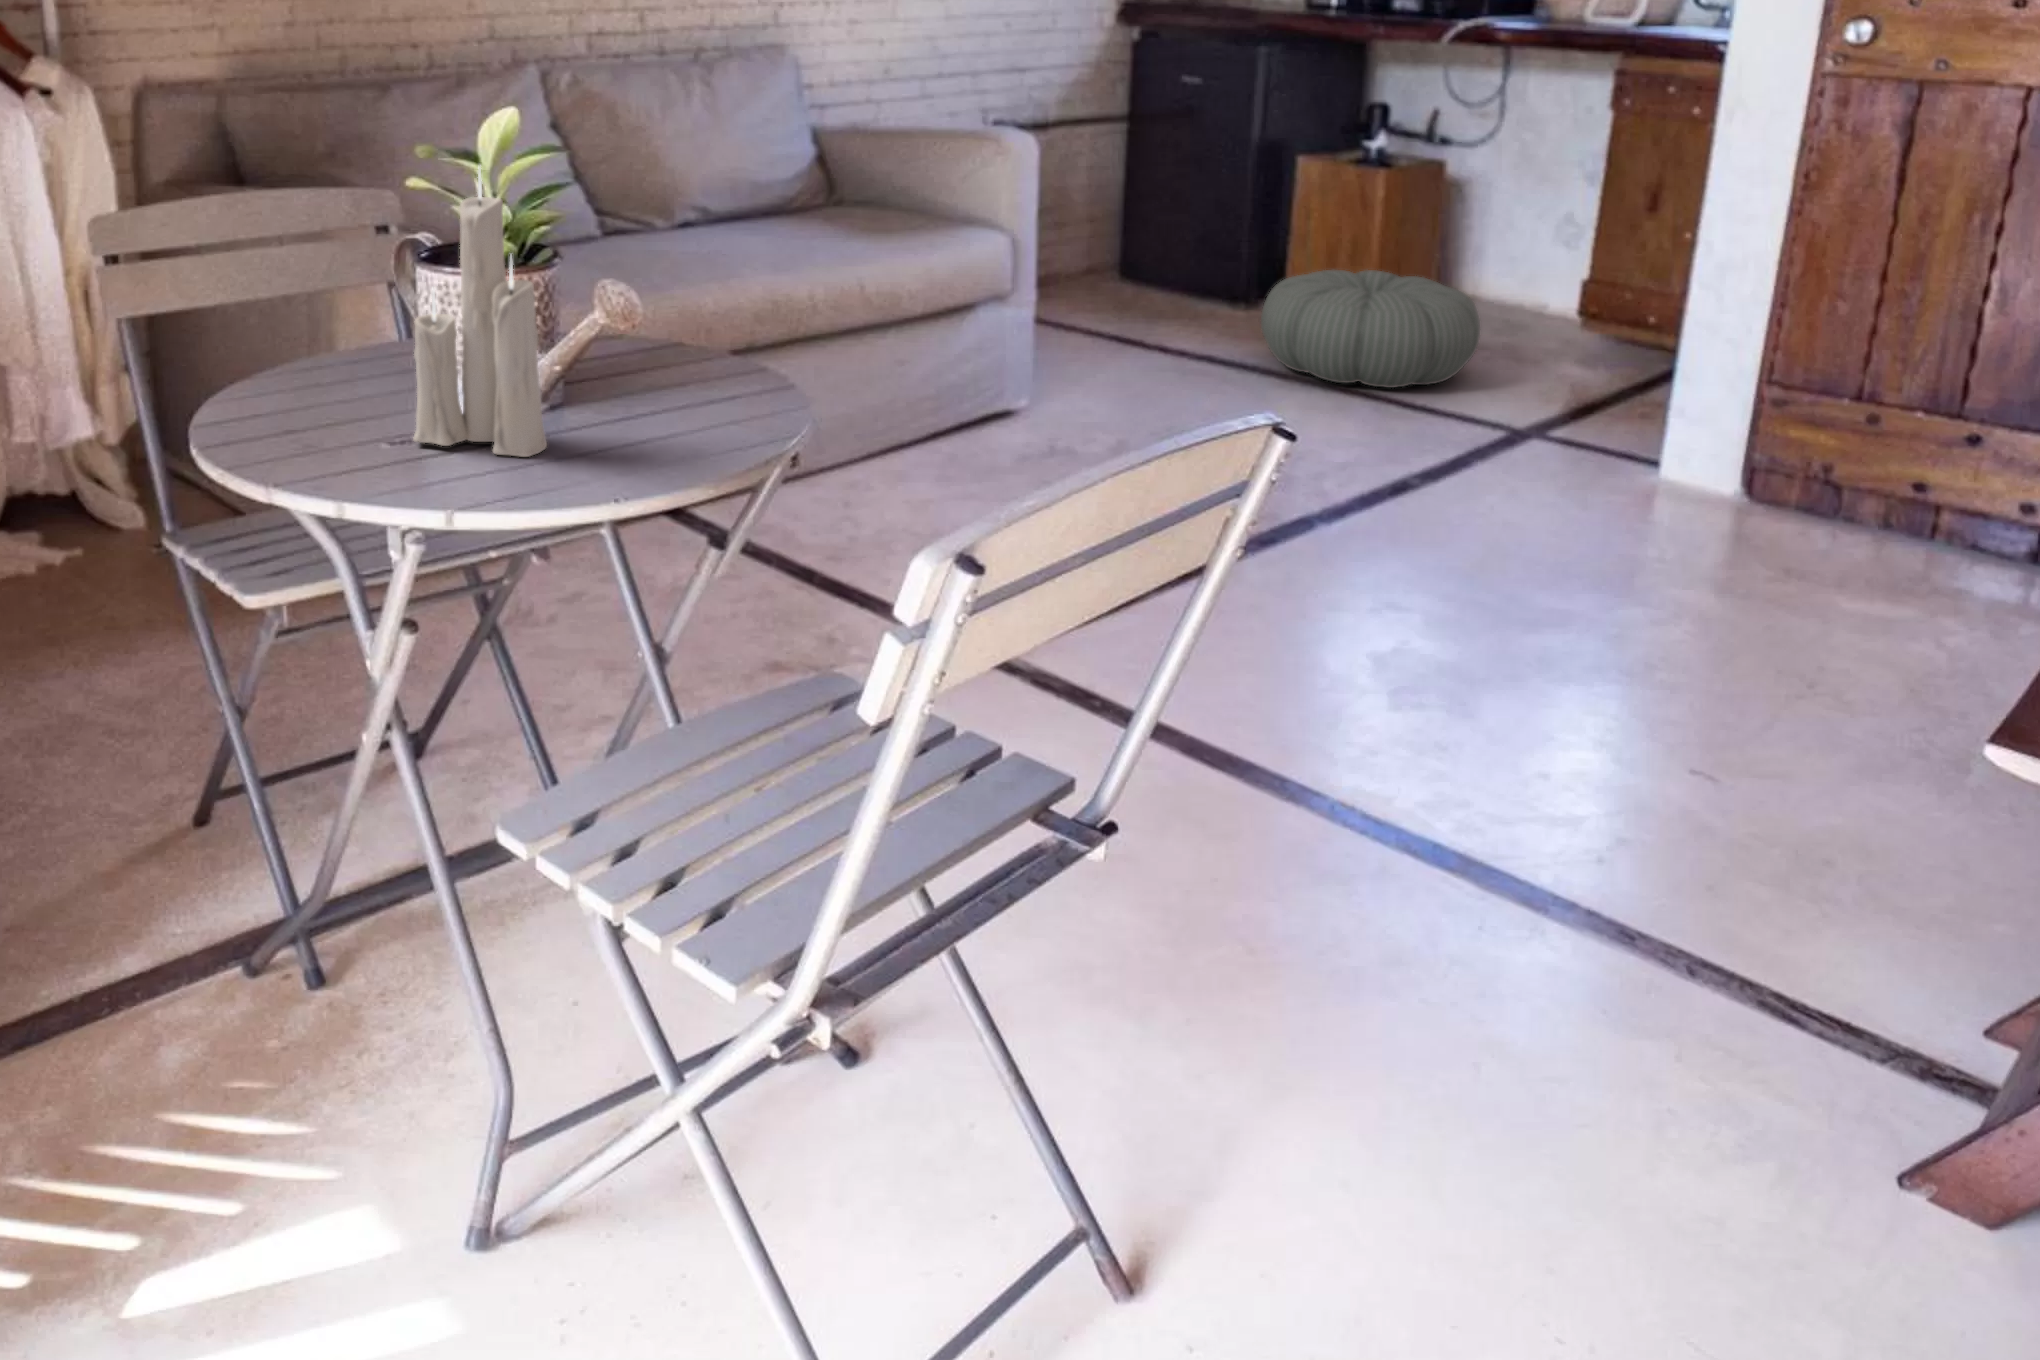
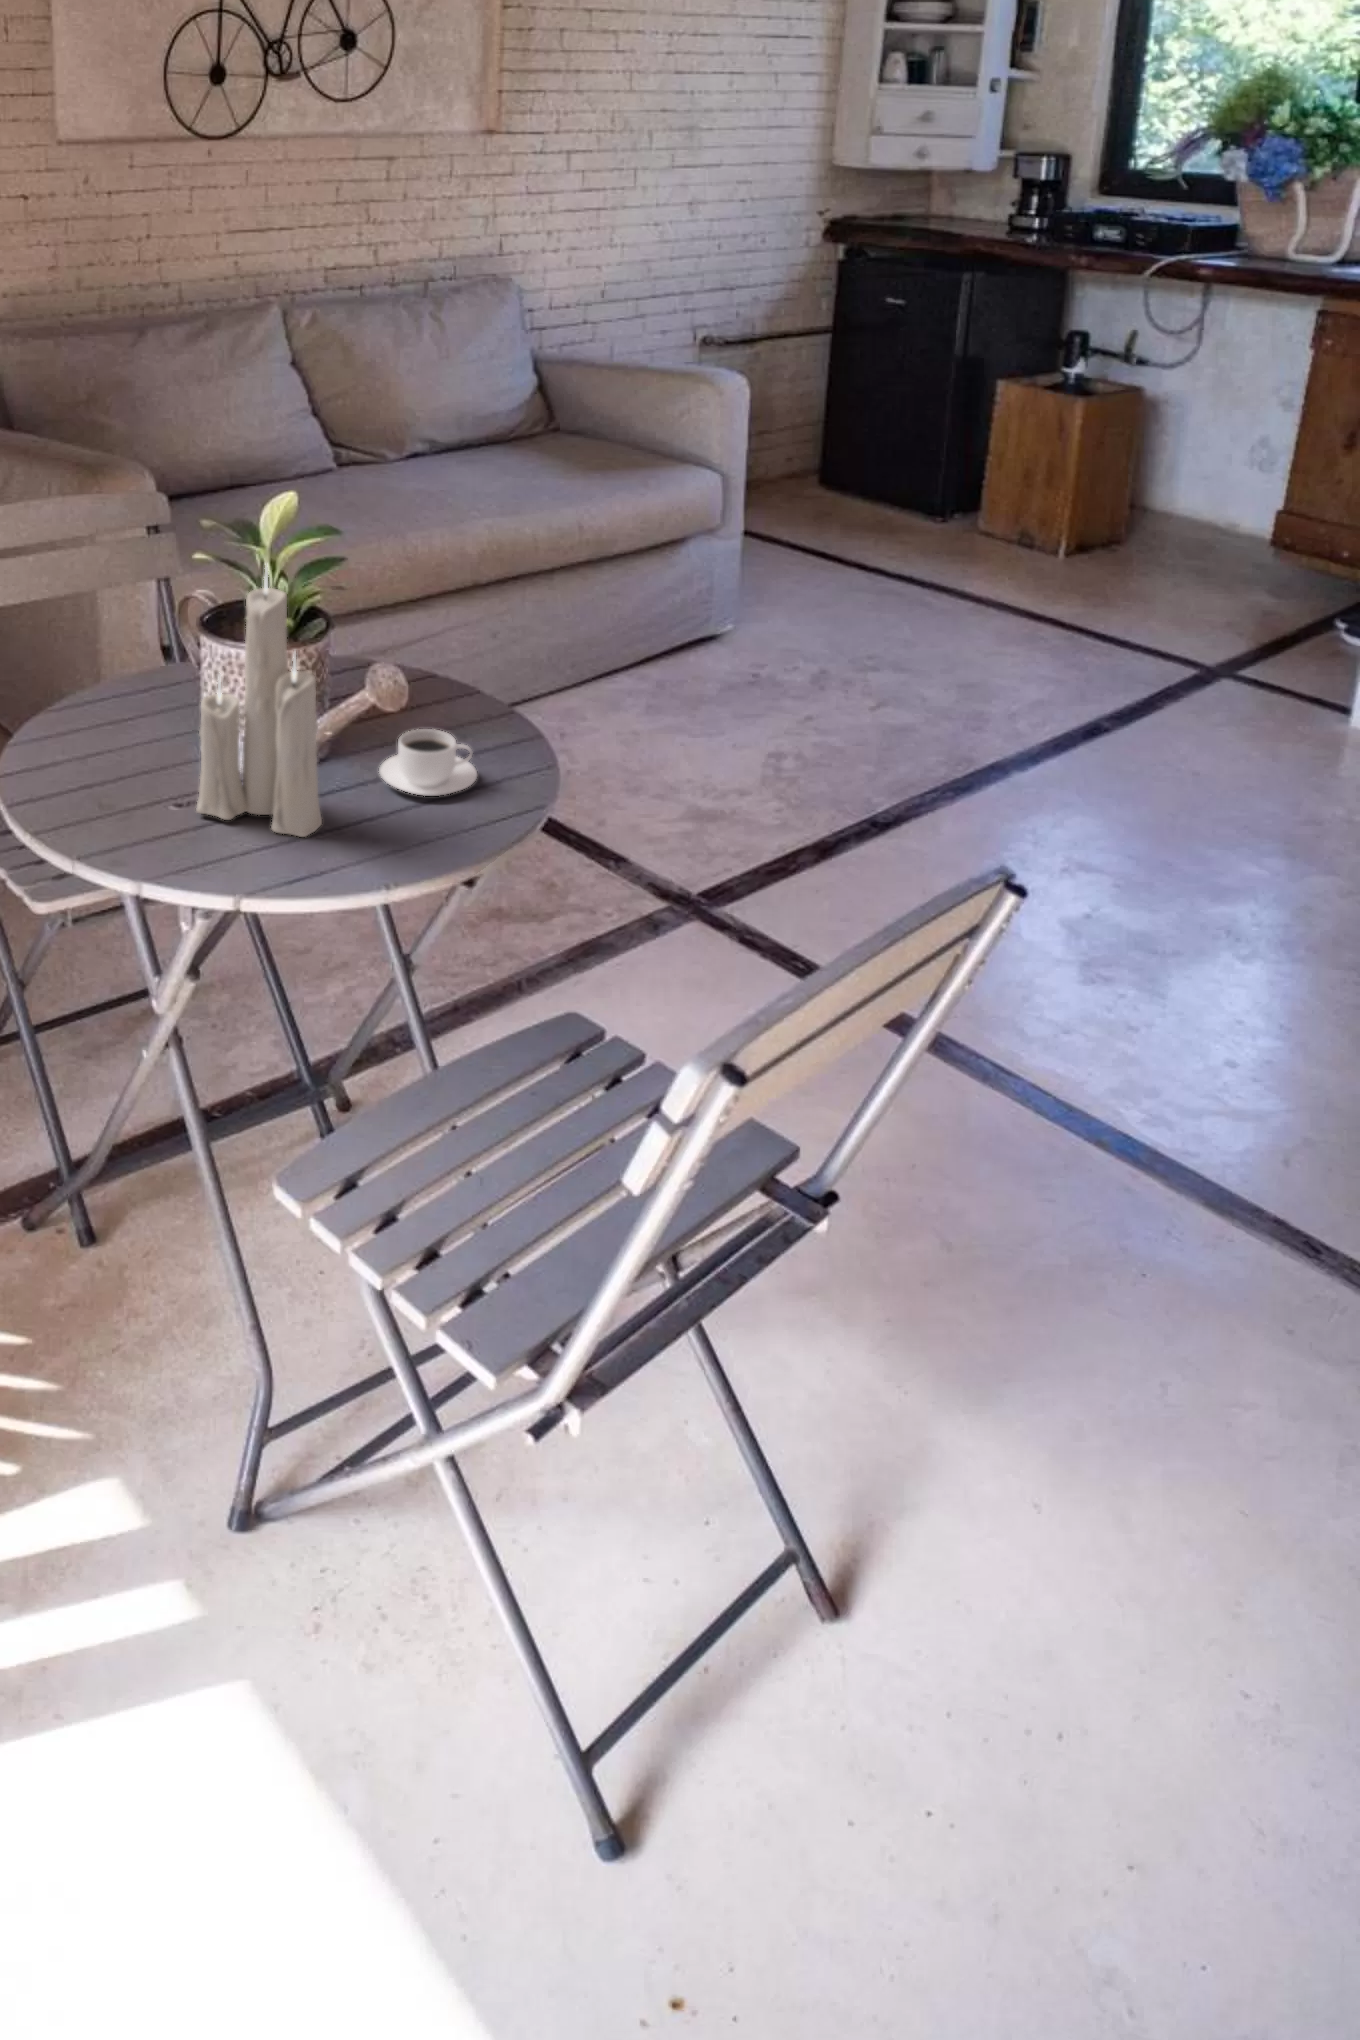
pouf: present [1261,270,1480,388] -> none [957,496,1173,617]
coffee cup: none [611,365,715,427] -> present [379,729,477,796]

